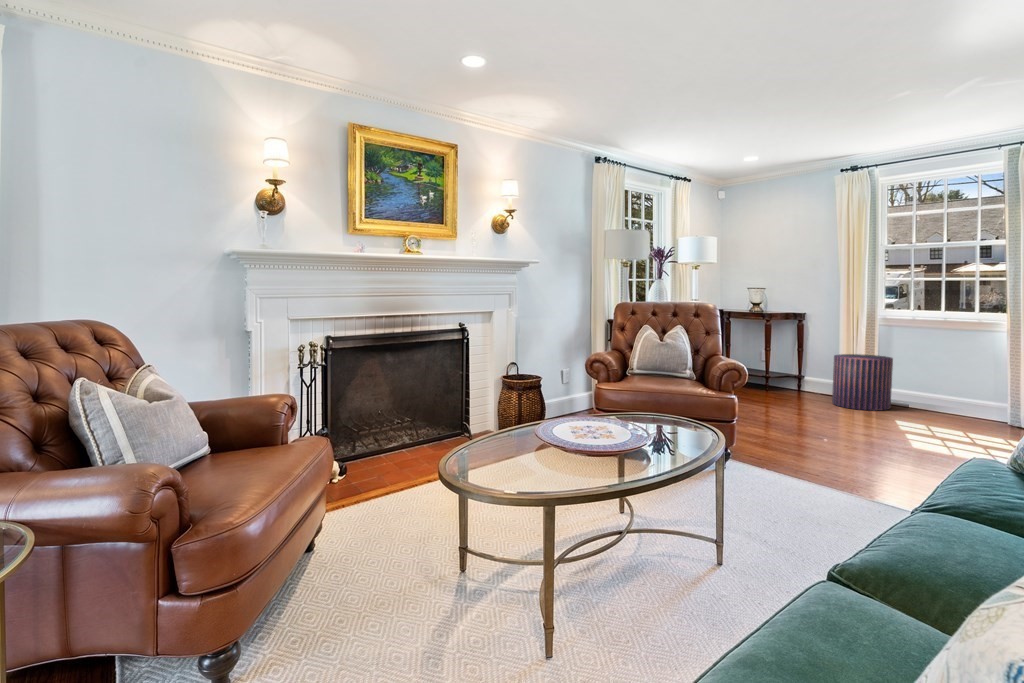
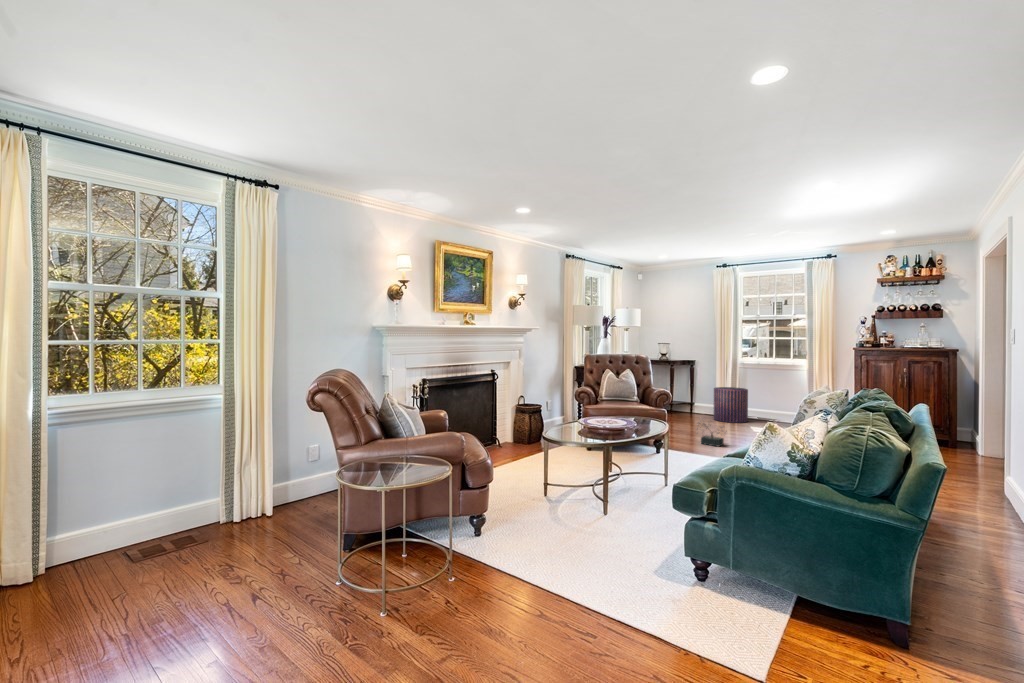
decorative plant: none [787,403,846,454] -> present [697,418,727,447]

